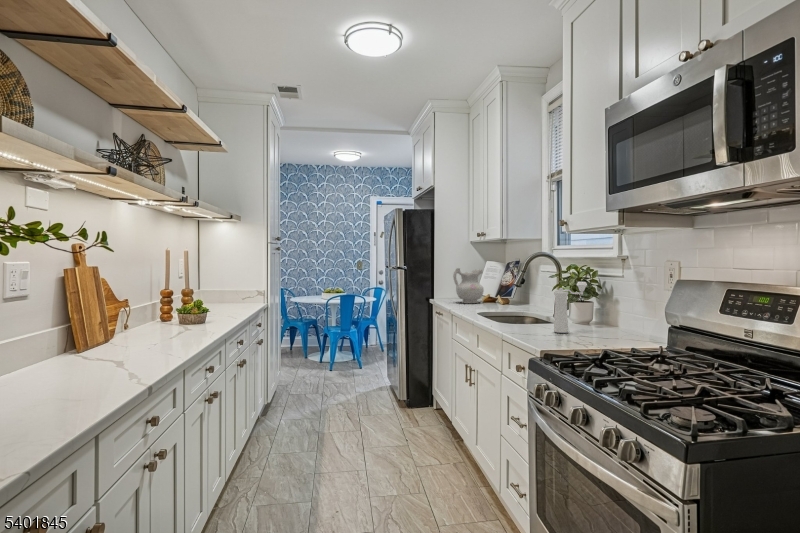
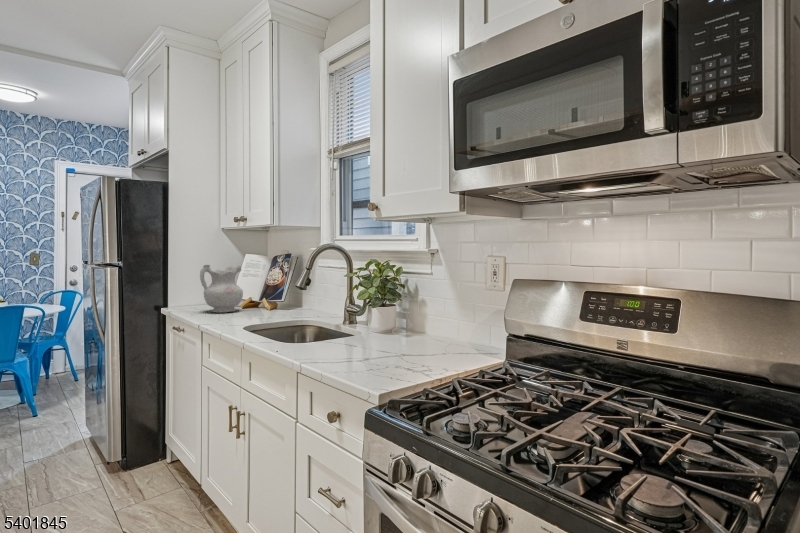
pepper mill: present [554,282,587,333] -> none [366,283,403,353]

